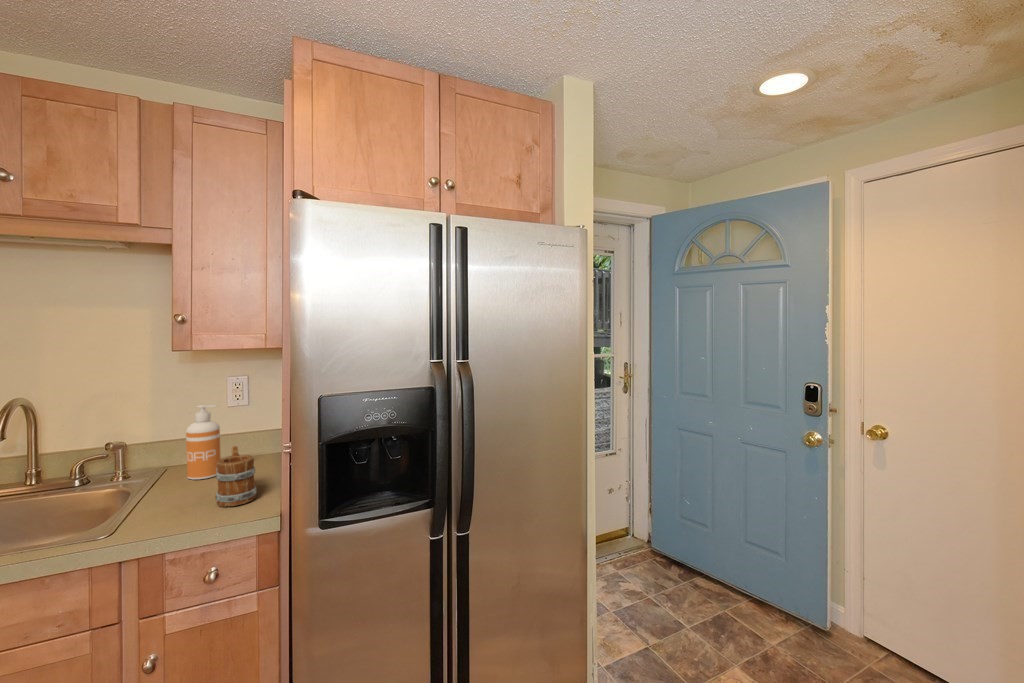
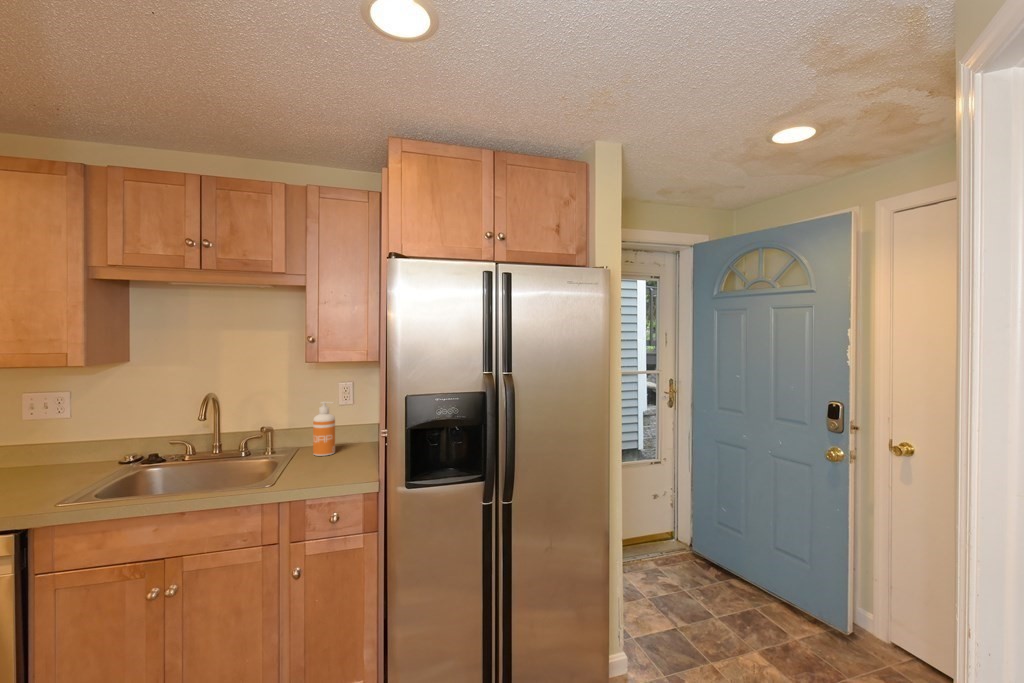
mug: present [216,446,257,506] -> none [335,431,362,473]

